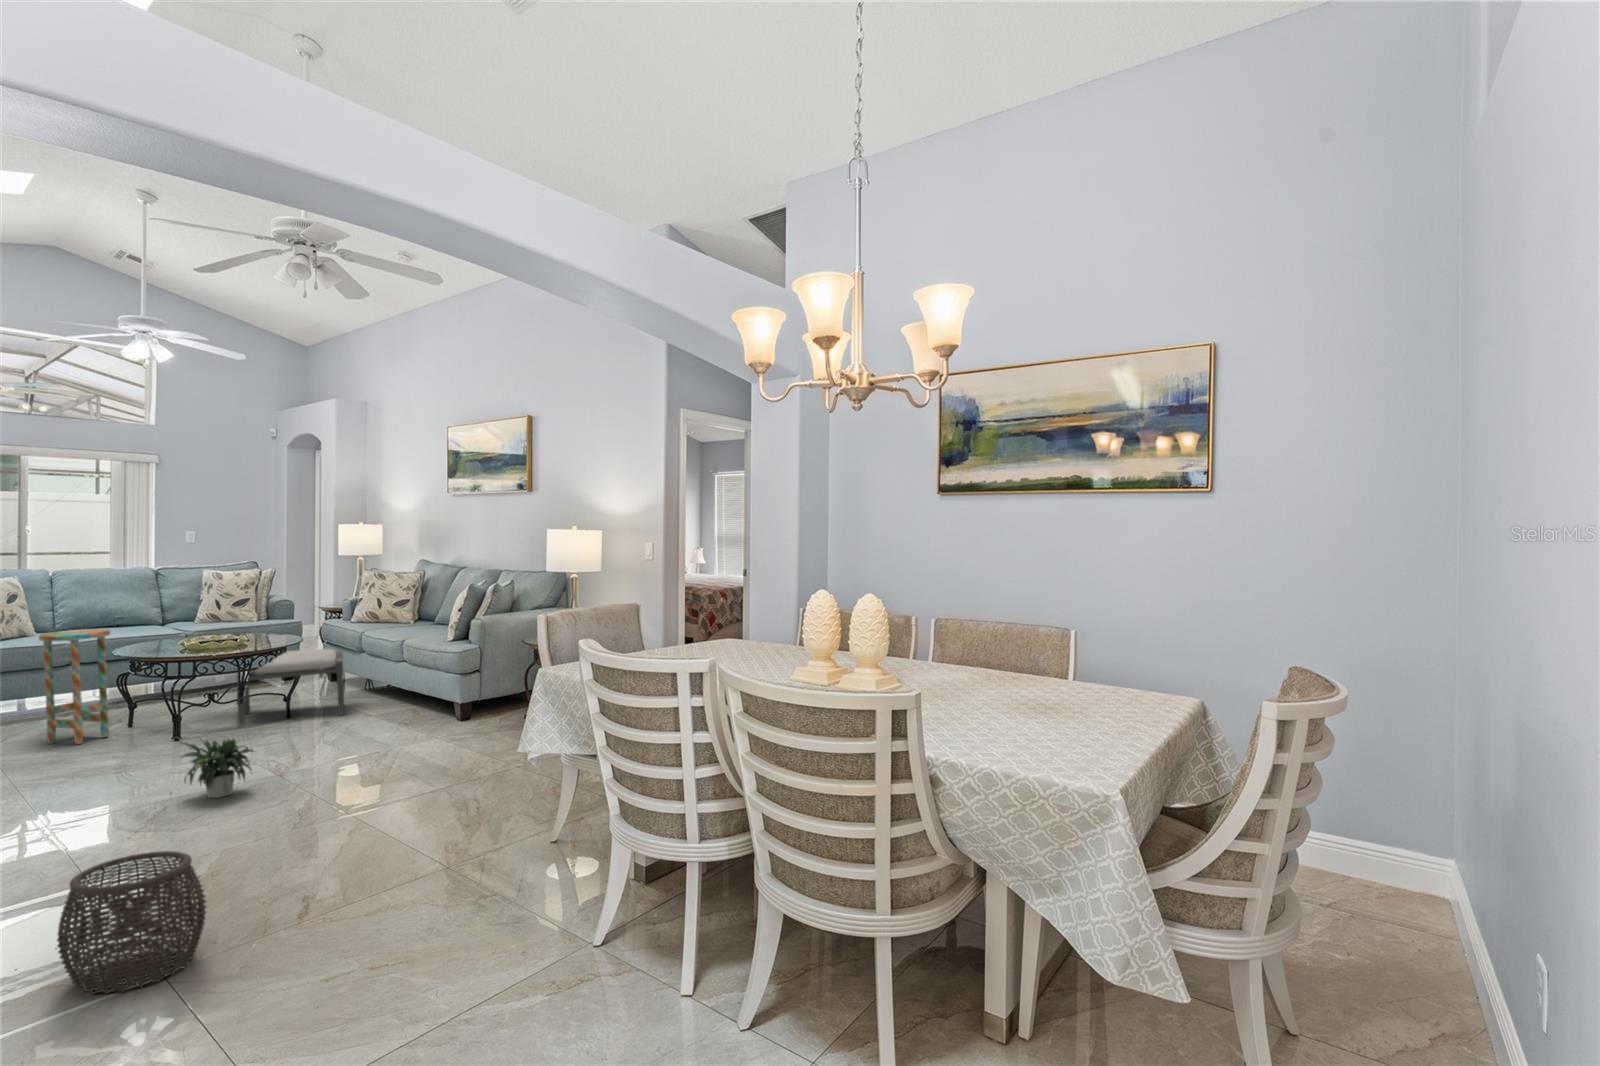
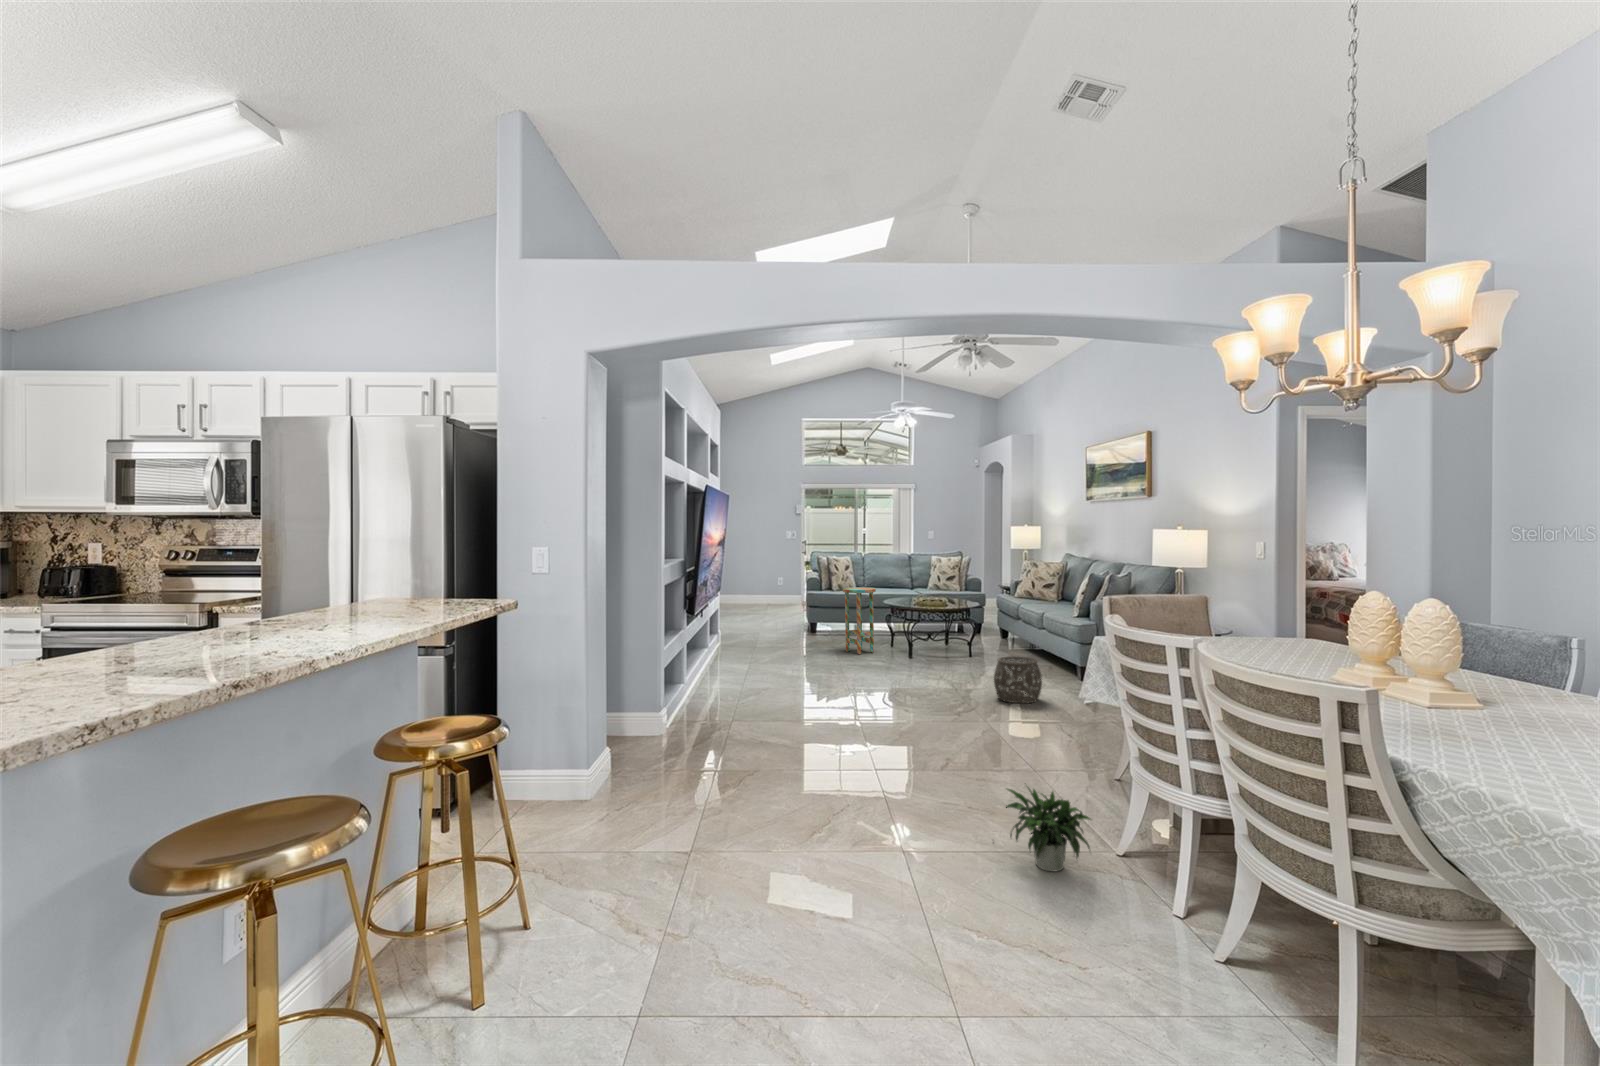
ottoman: present [236,649,344,725] -> none [940,612,1007,660]
potted plant: present [181,739,254,798] -> present [1006,787,1091,872]
woven basket: present [57,851,206,994] -> present [994,656,1042,704]

